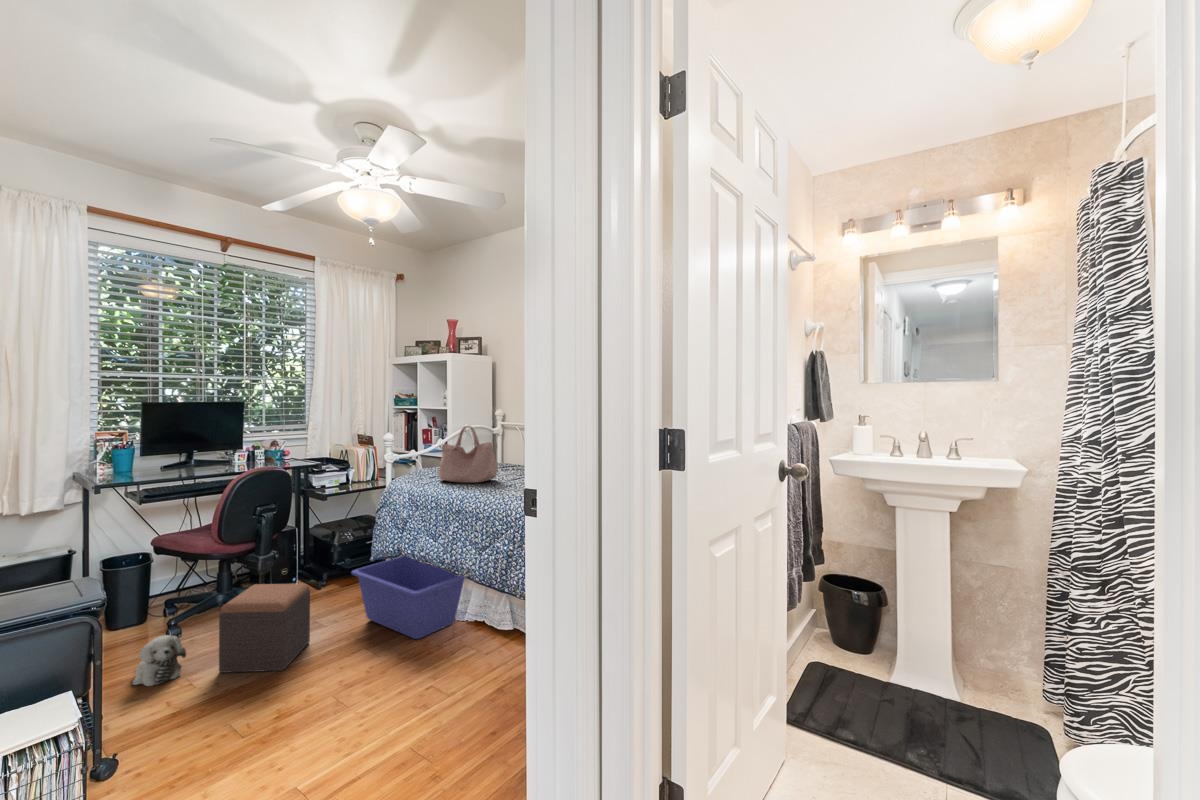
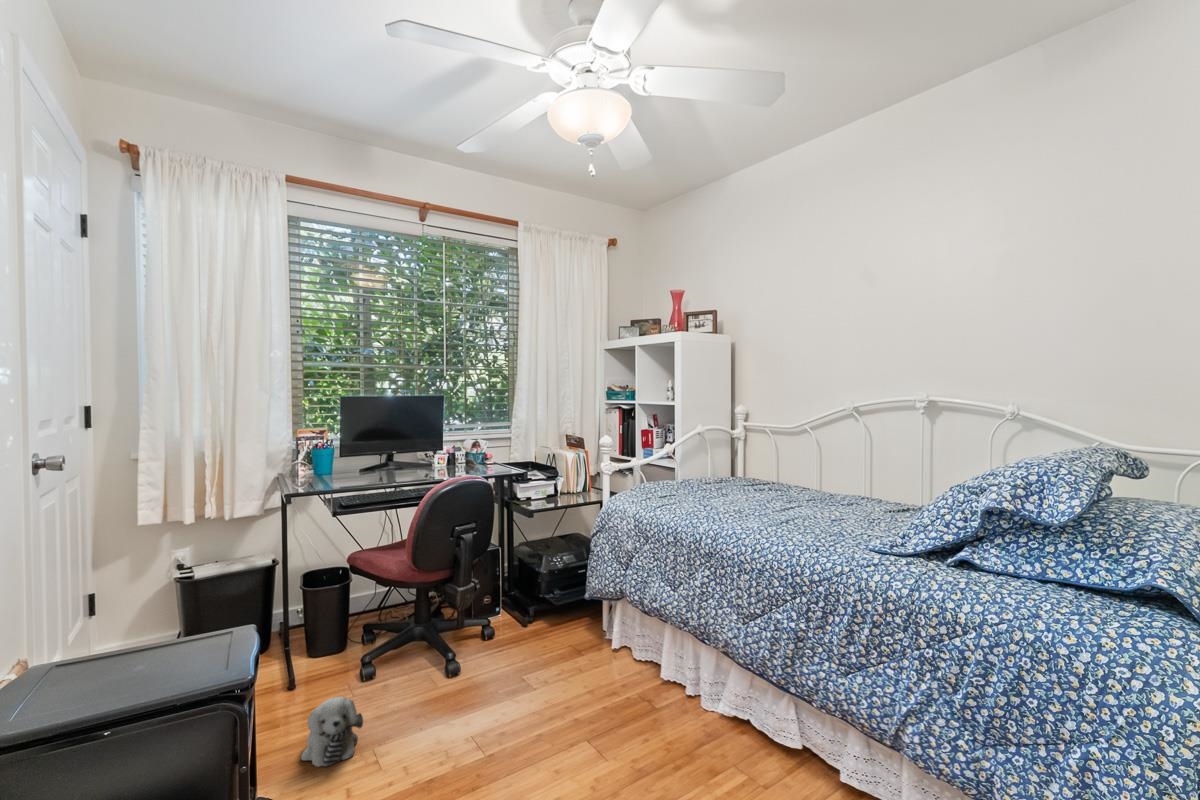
handbag: present [438,426,498,483] -> none [670,423,756,505]
storage bin: present [352,556,465,639] -> none [562,601,730,747]
footstool: present [219,584,310,673] -> none [397,633,510,775]

